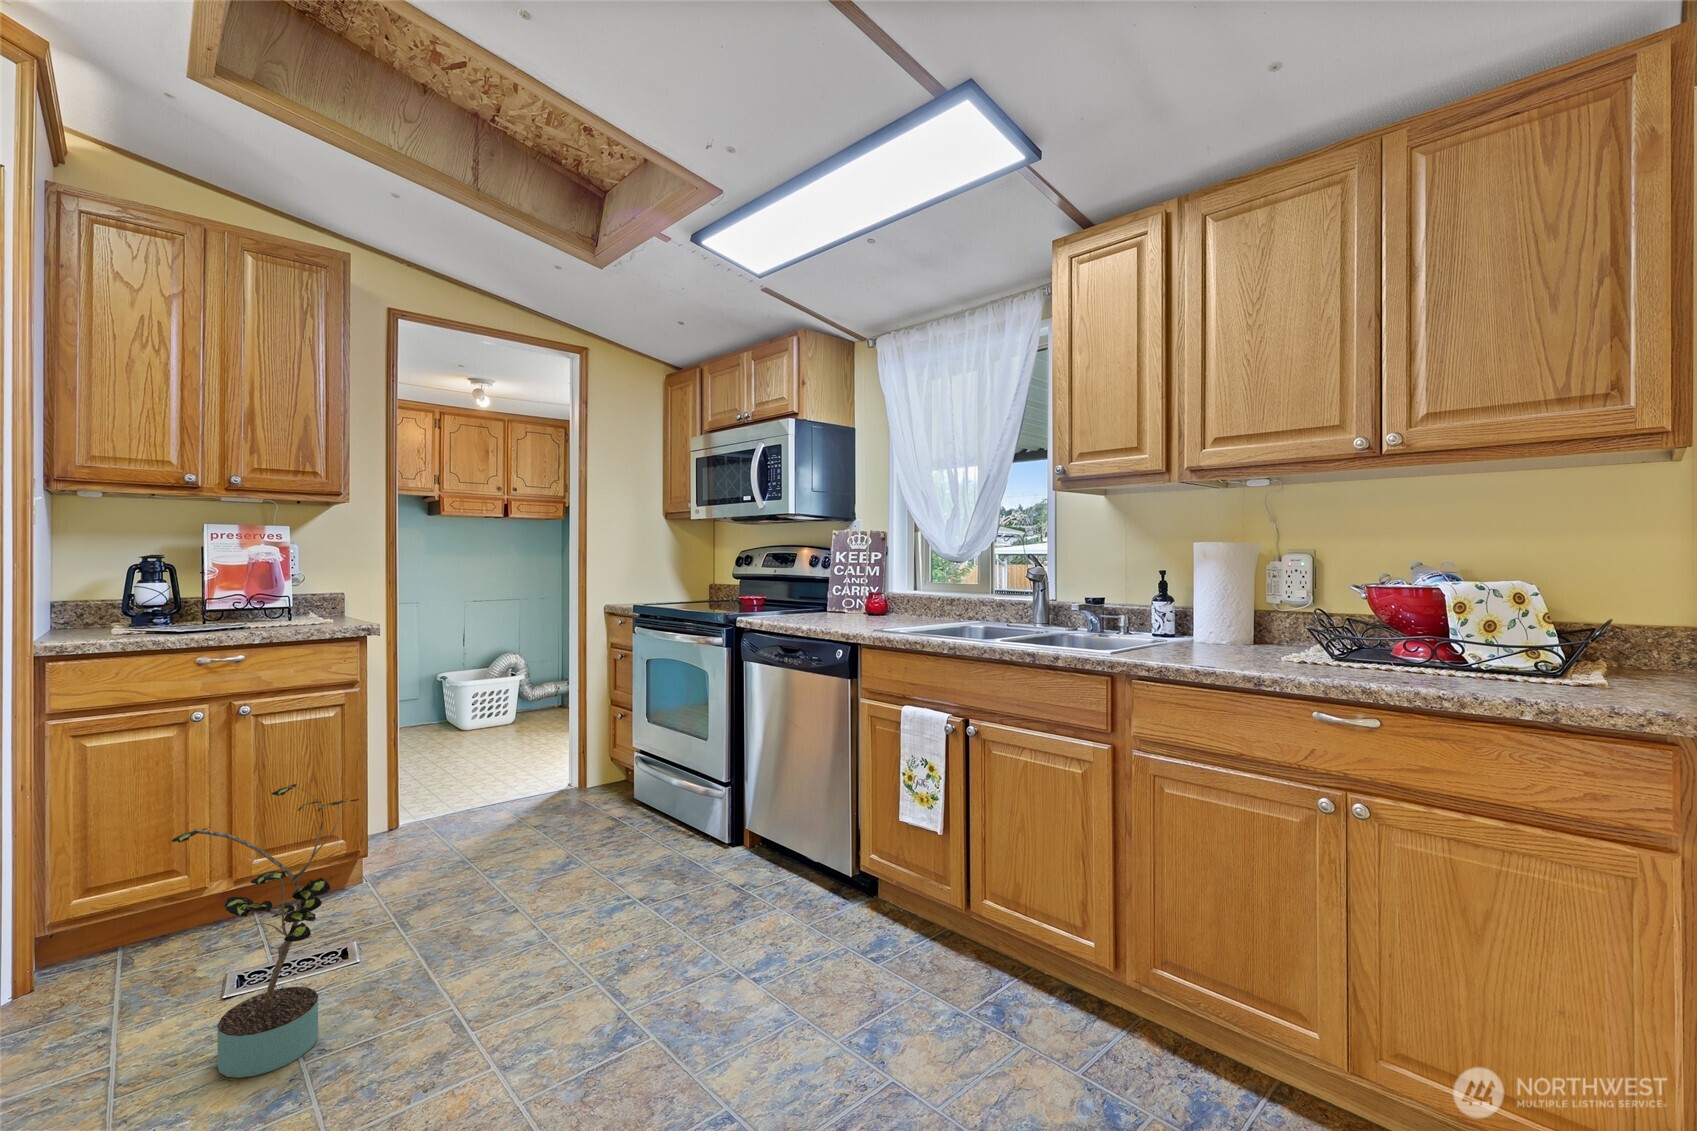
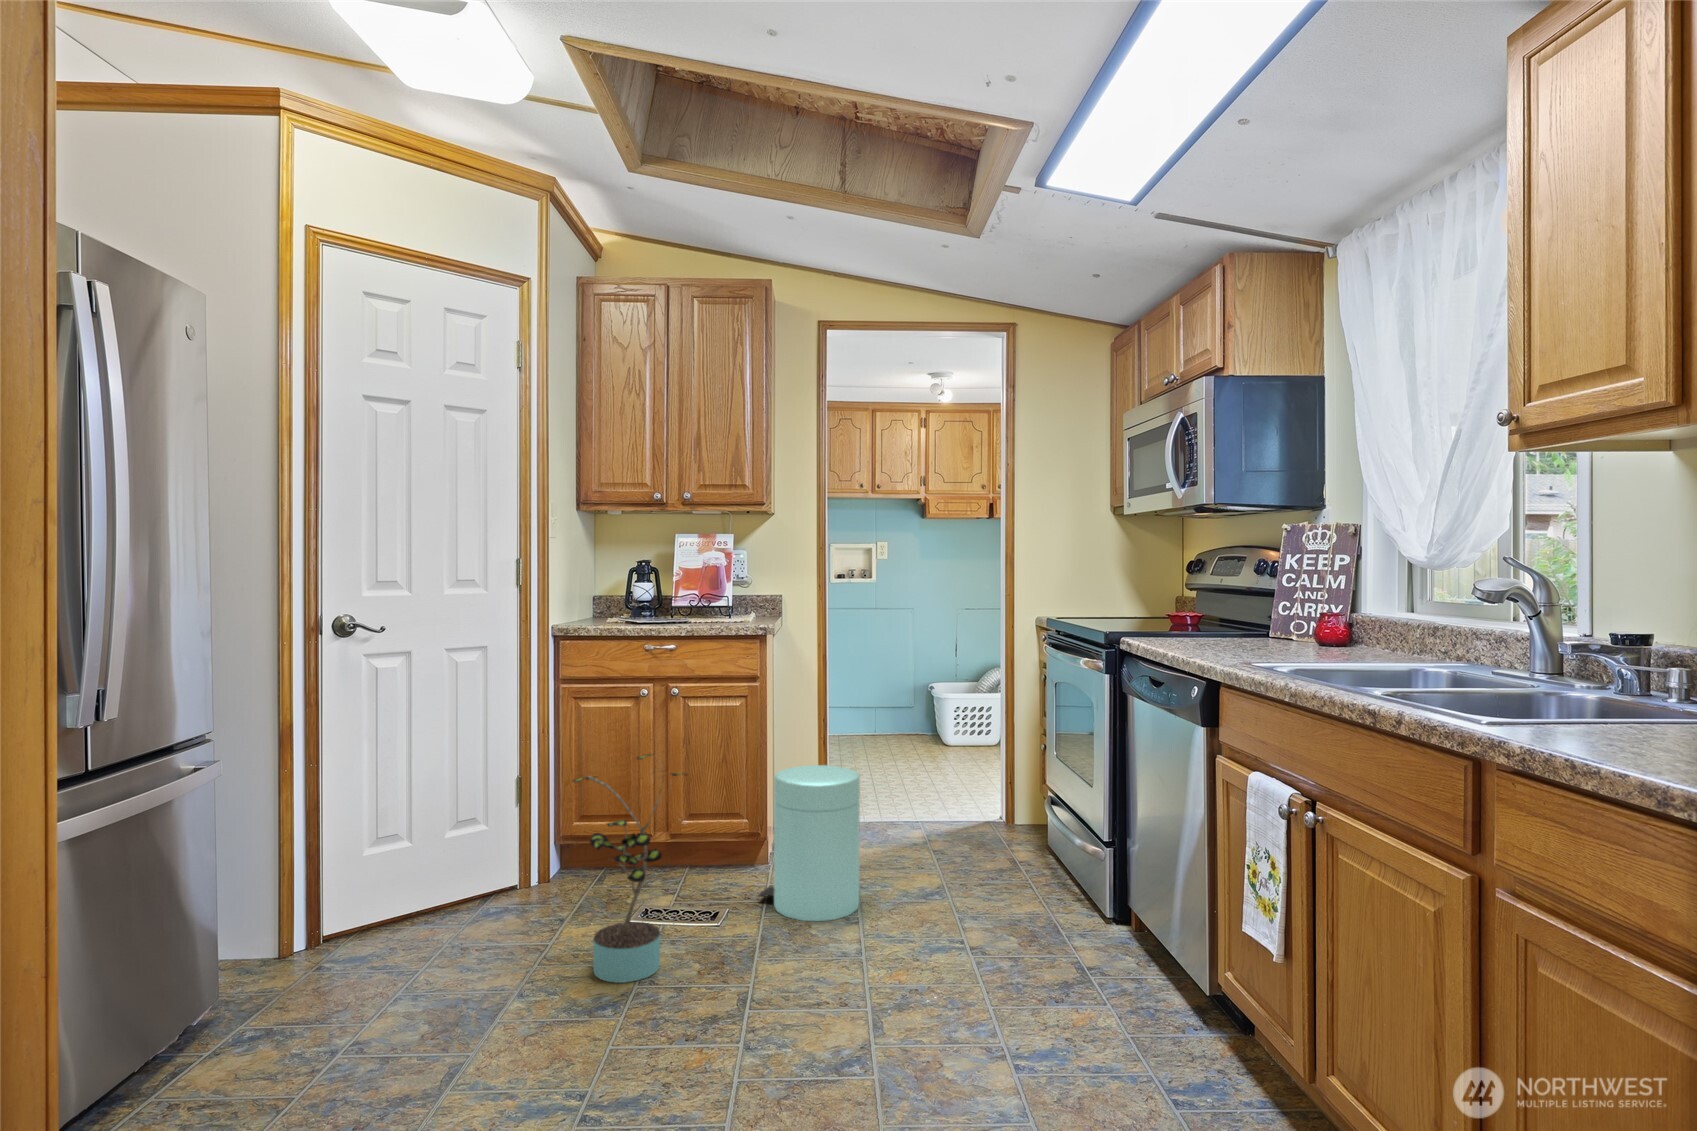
trash can: none [386,762,506,928] -> present [758,765,860,921]

